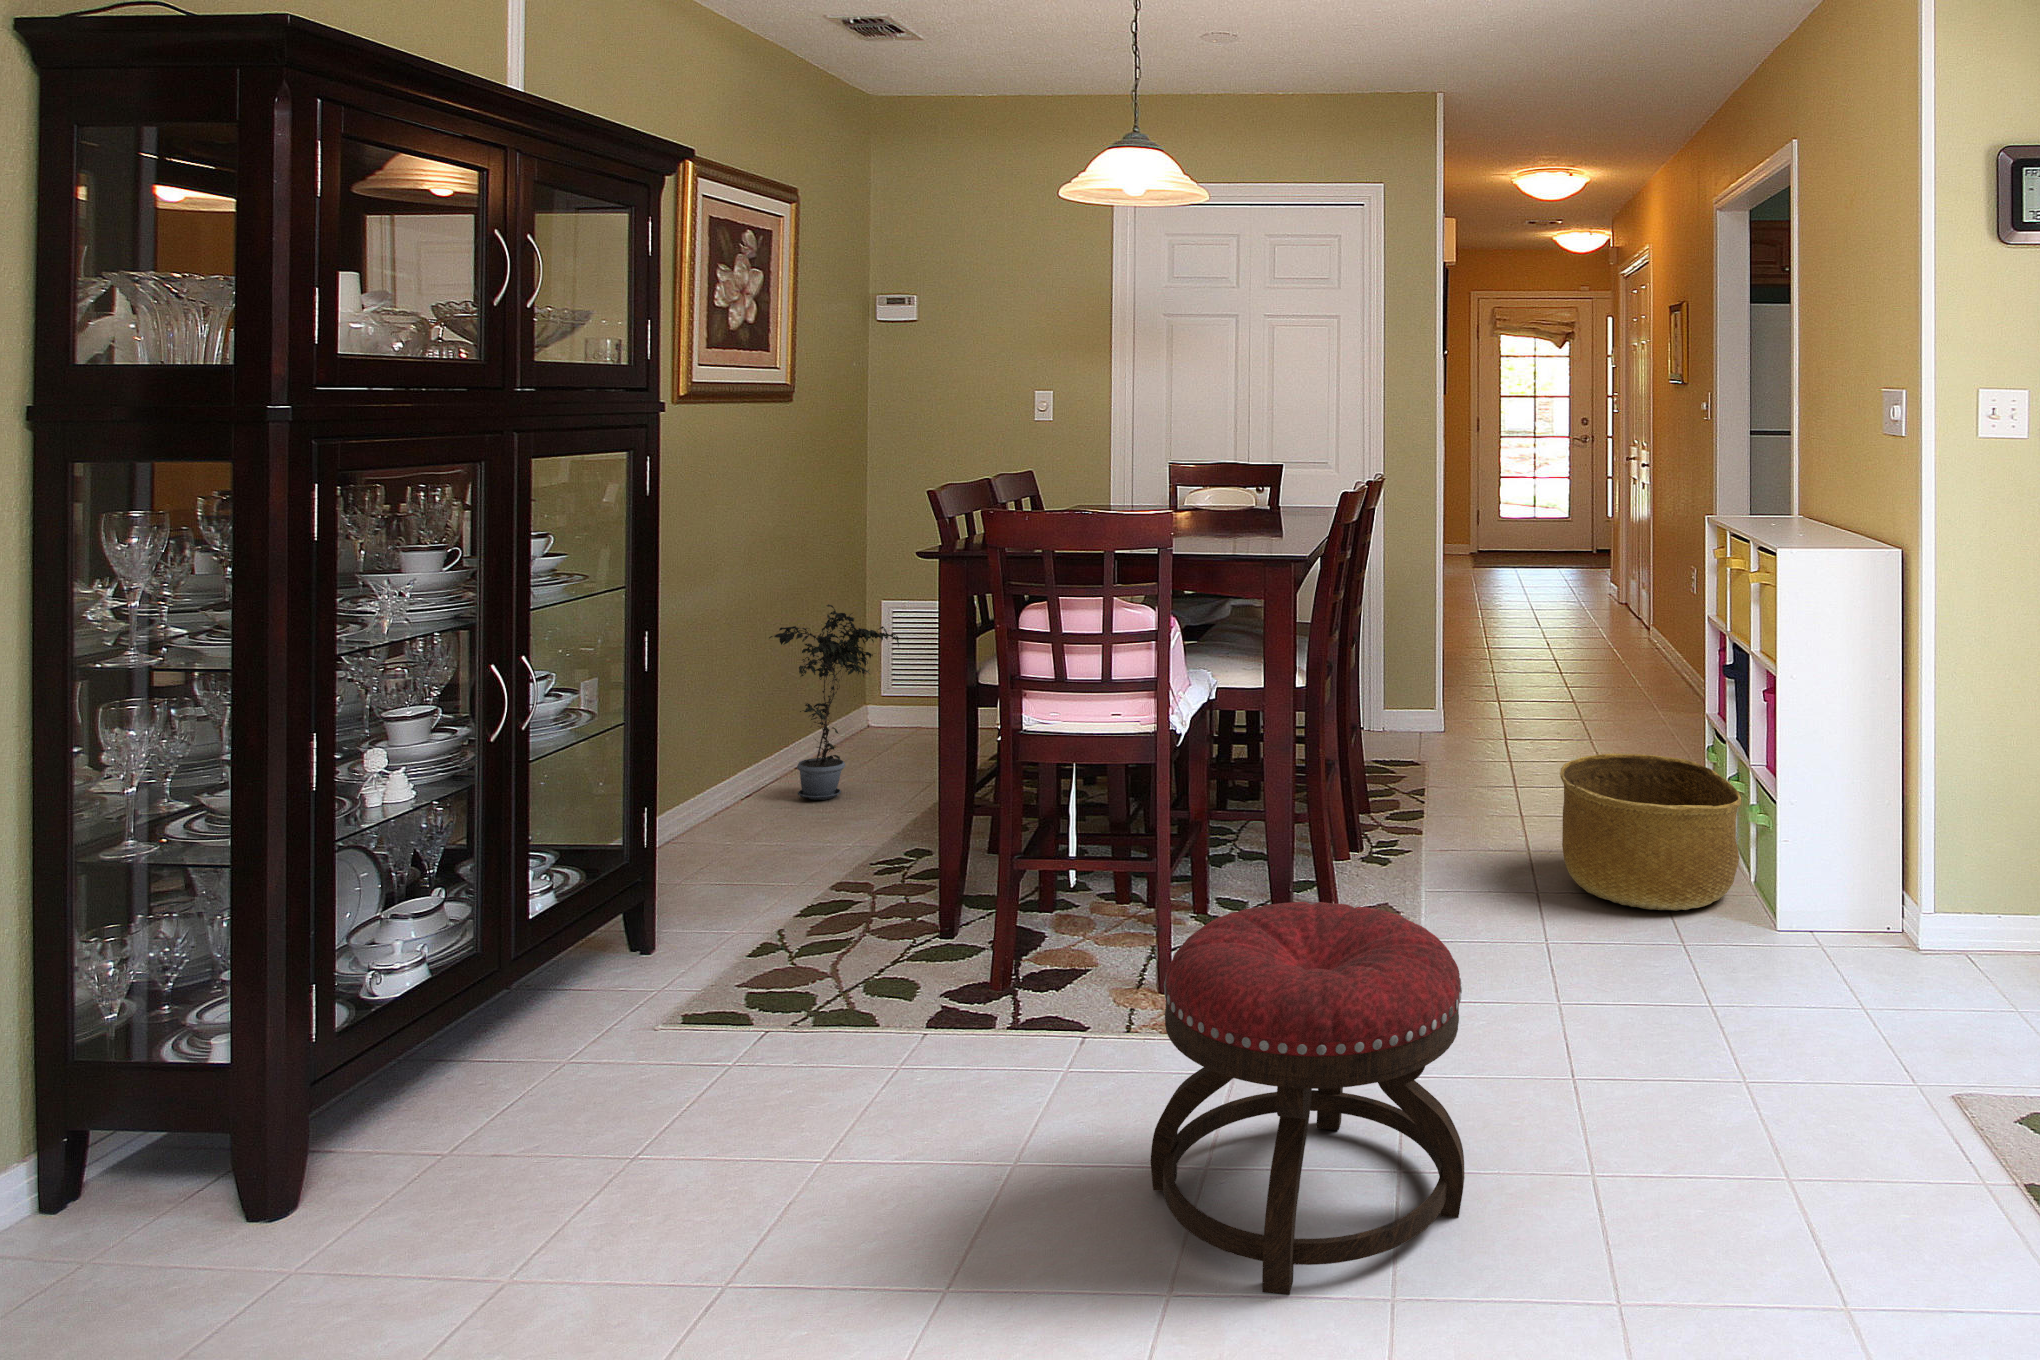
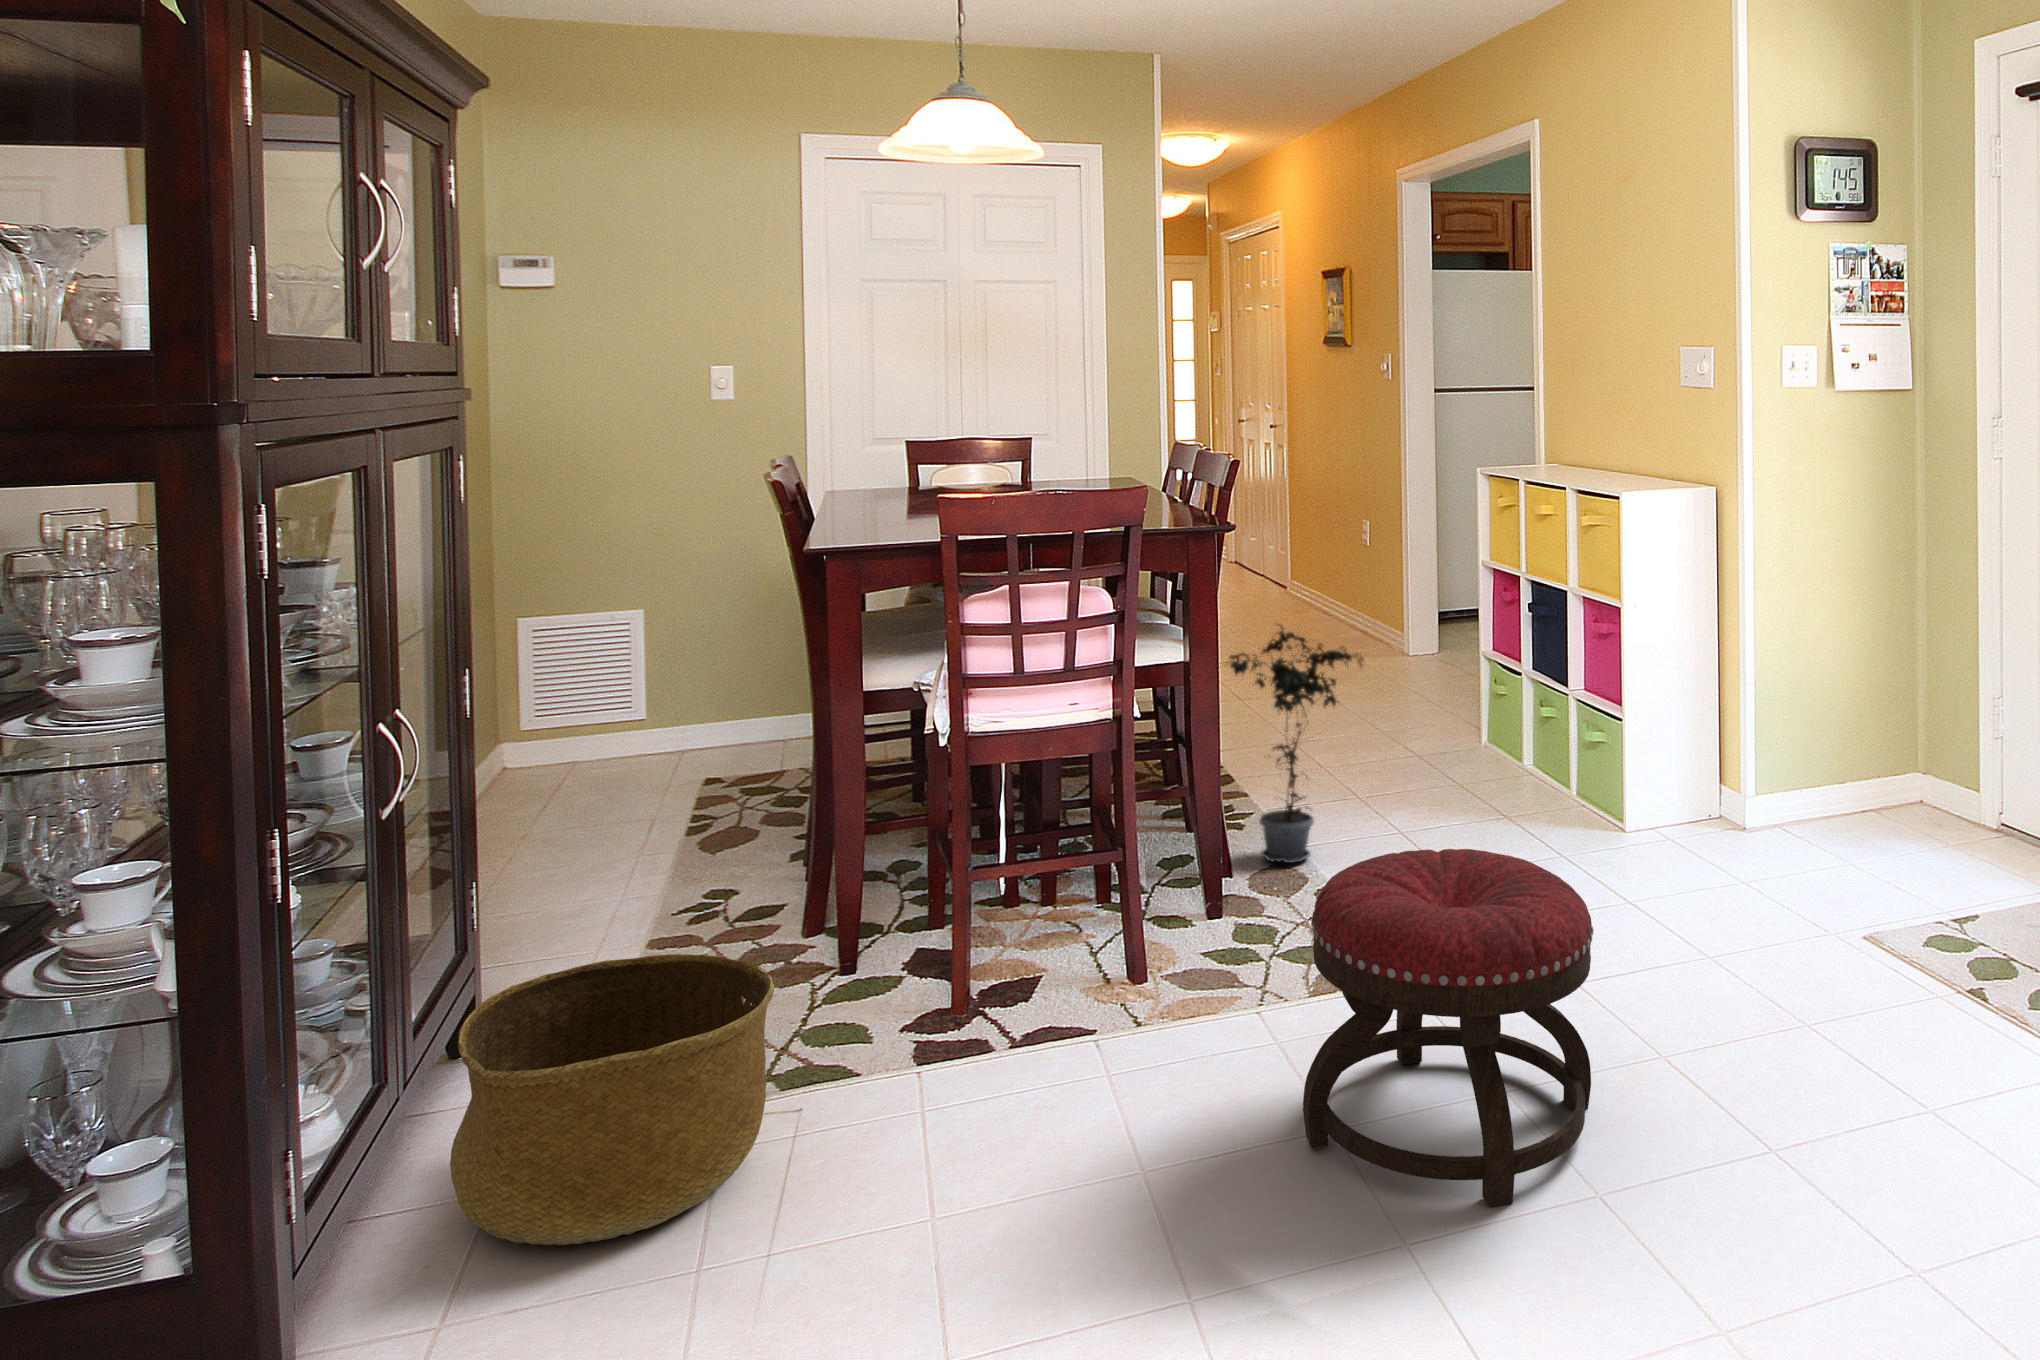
potted plant: present [769,605,899,800] -> present [1230,625,1364,863]
basket: present [1560,754,1741,911] -> present [450,954,775,1245]

